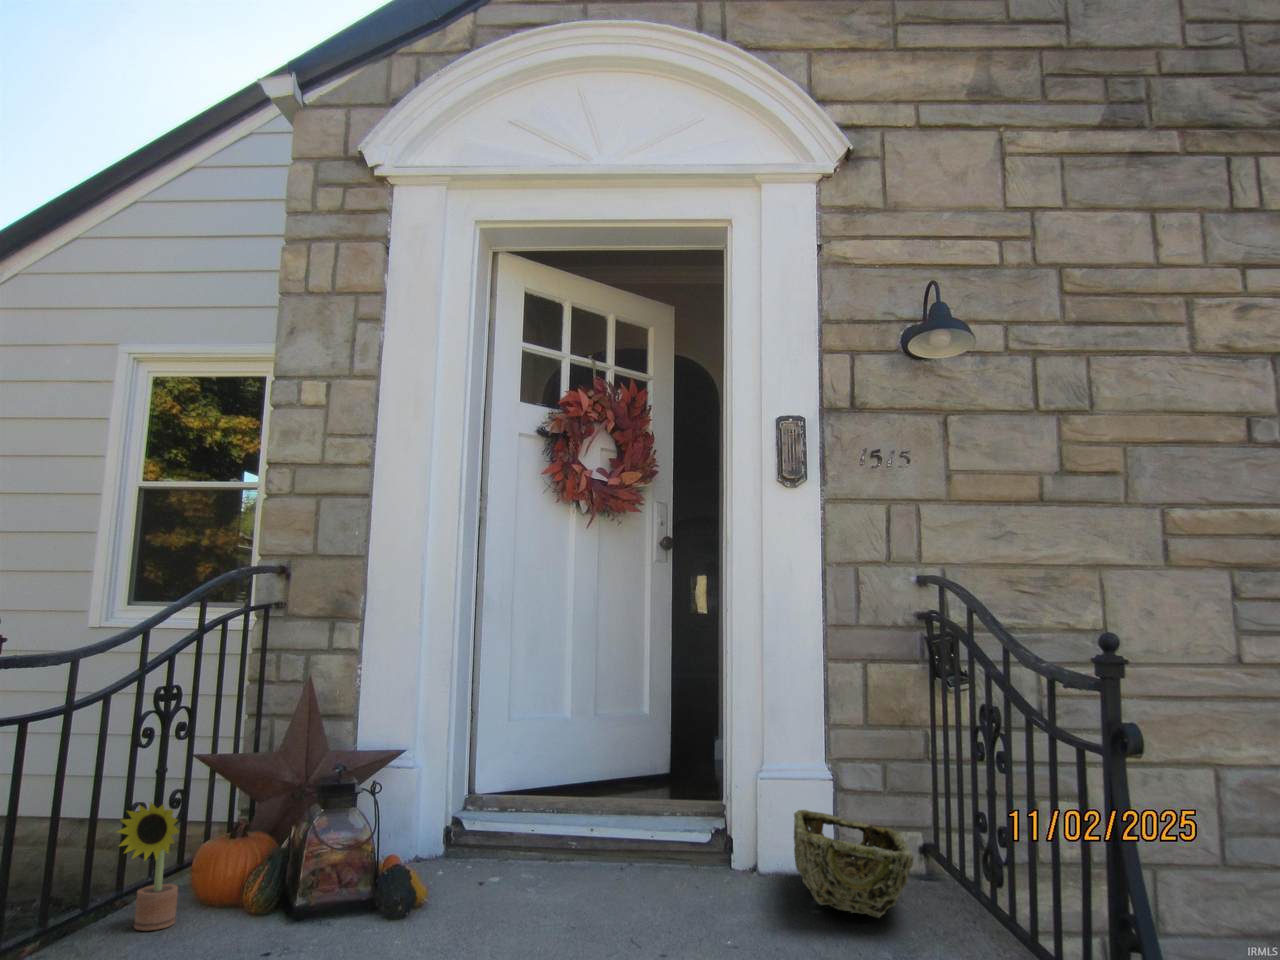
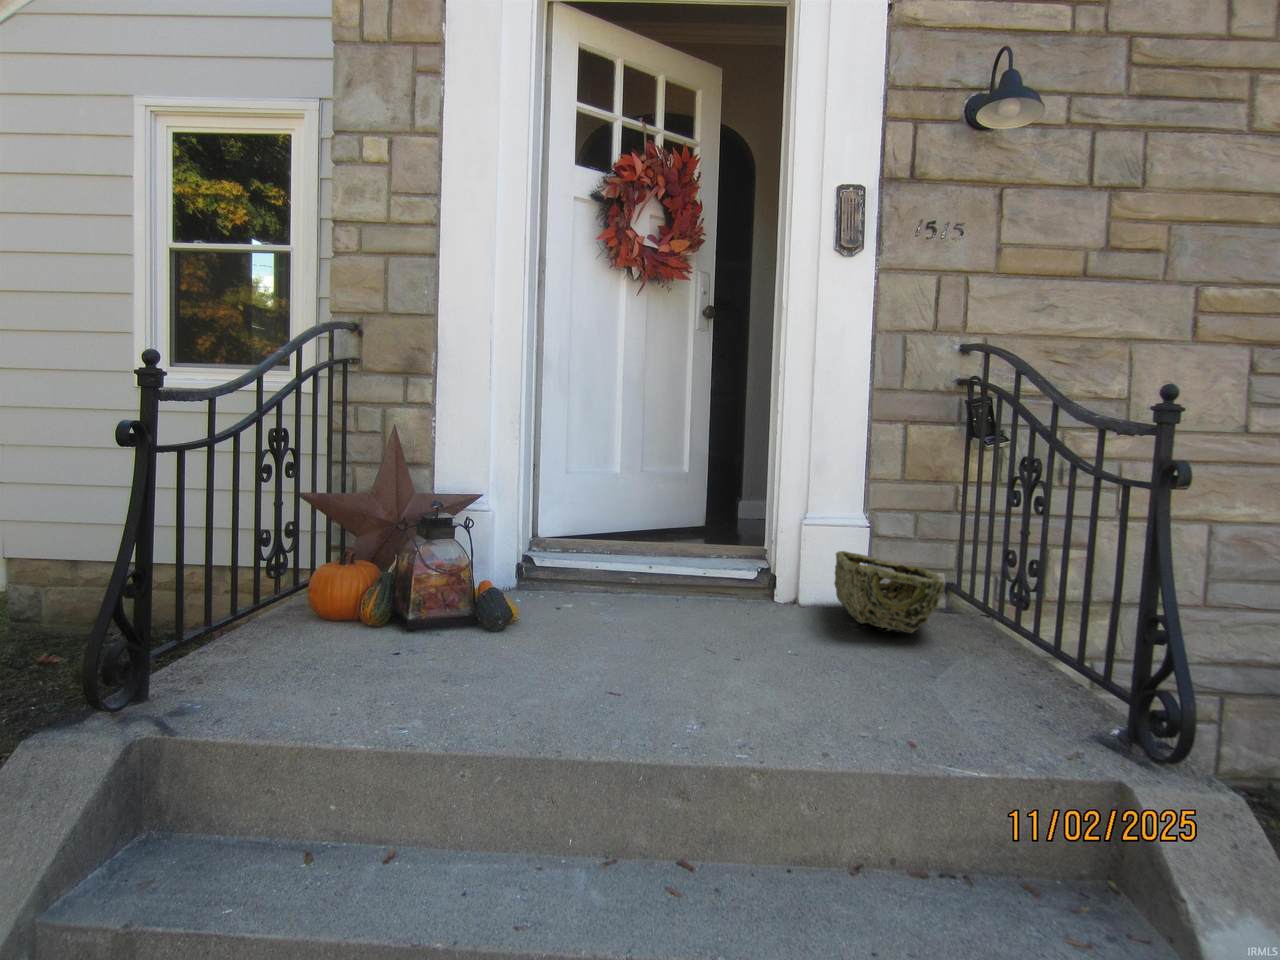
decorative plant: present [117,802,179,930] -> none [250,526,307,633]

